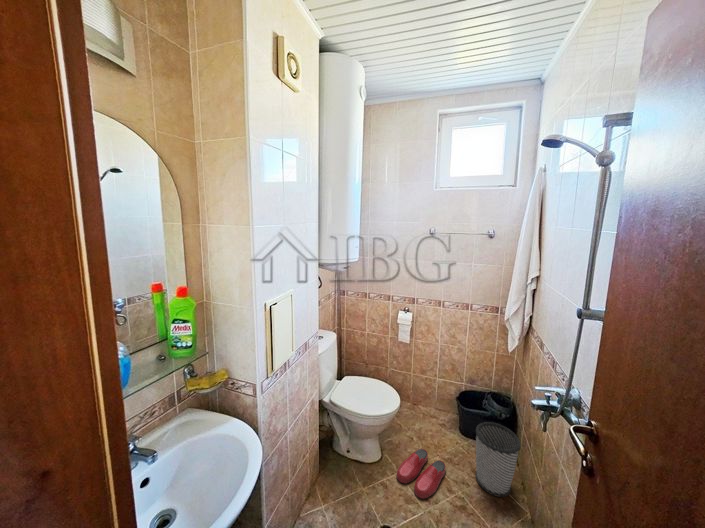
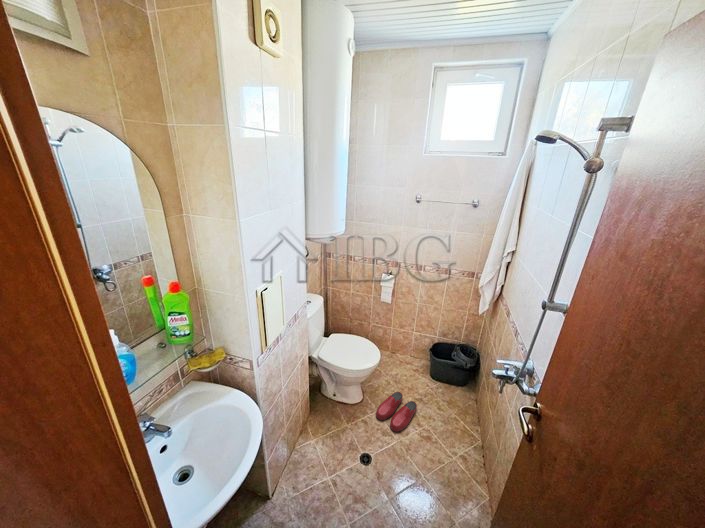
wastebasket: present [475,422,521,497] -> none [440,372,480,428]

